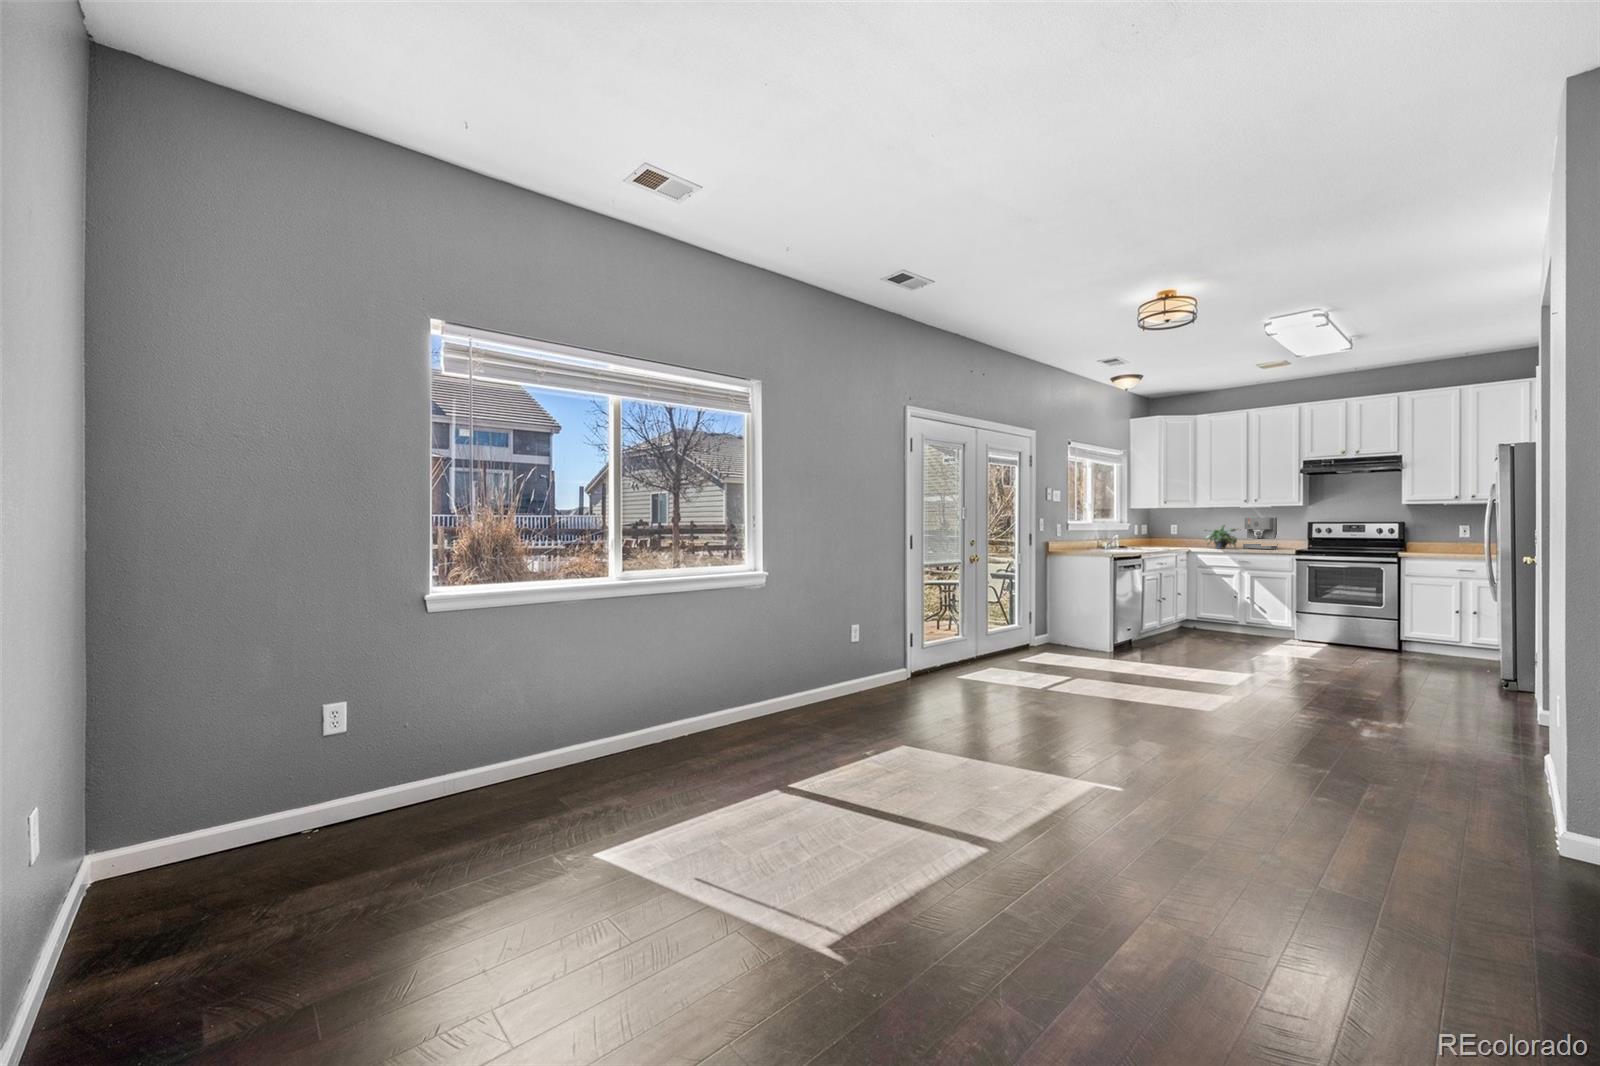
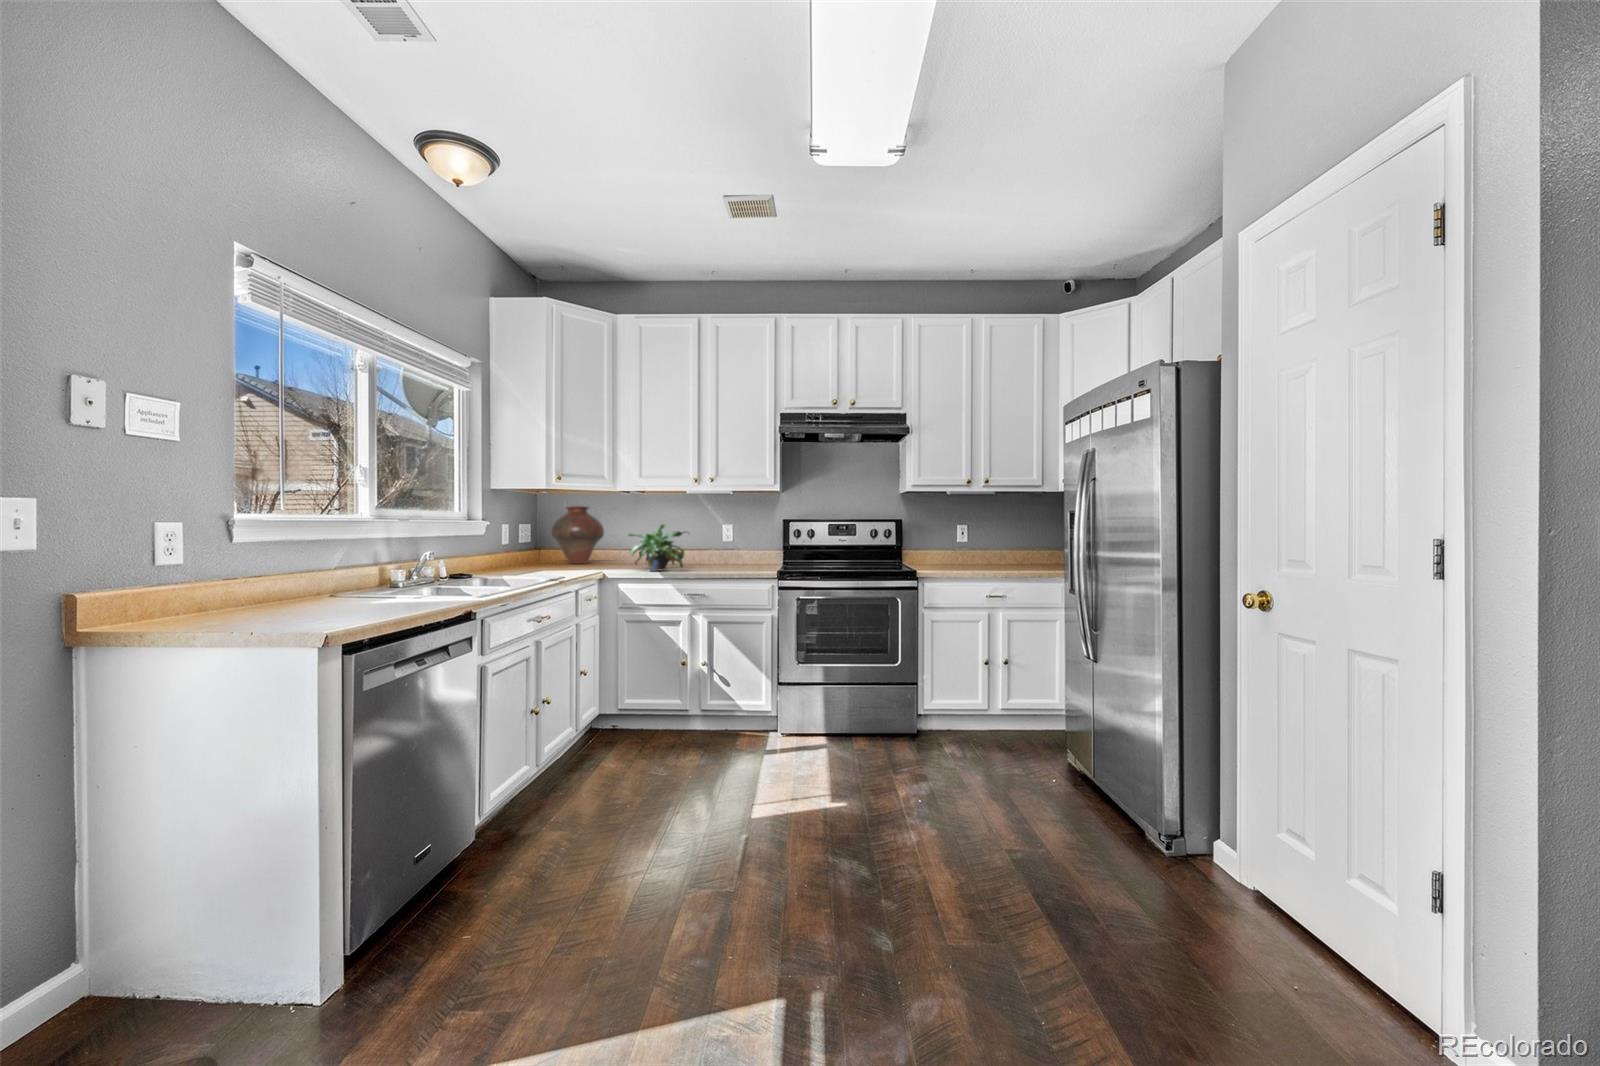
vase: none [1157,516,1188,545] -> present [550,506,604,564]
coffee maker: present [1243,518,1278,549] -> none [692,511,741,568]

